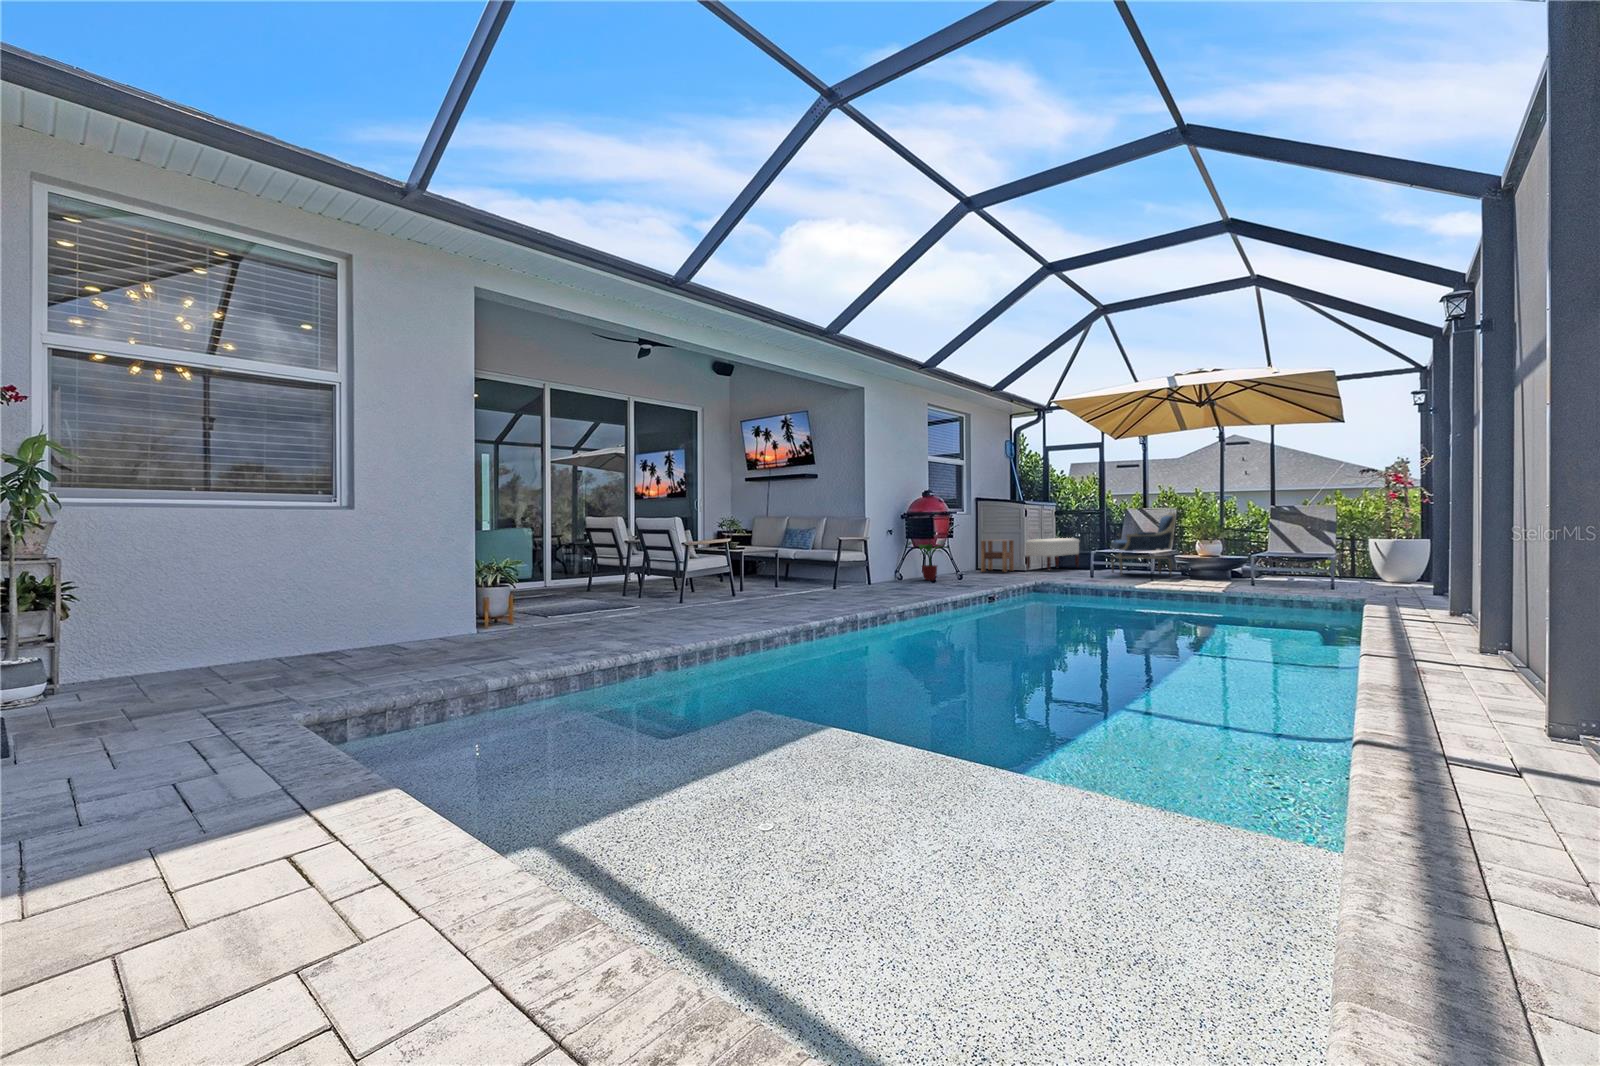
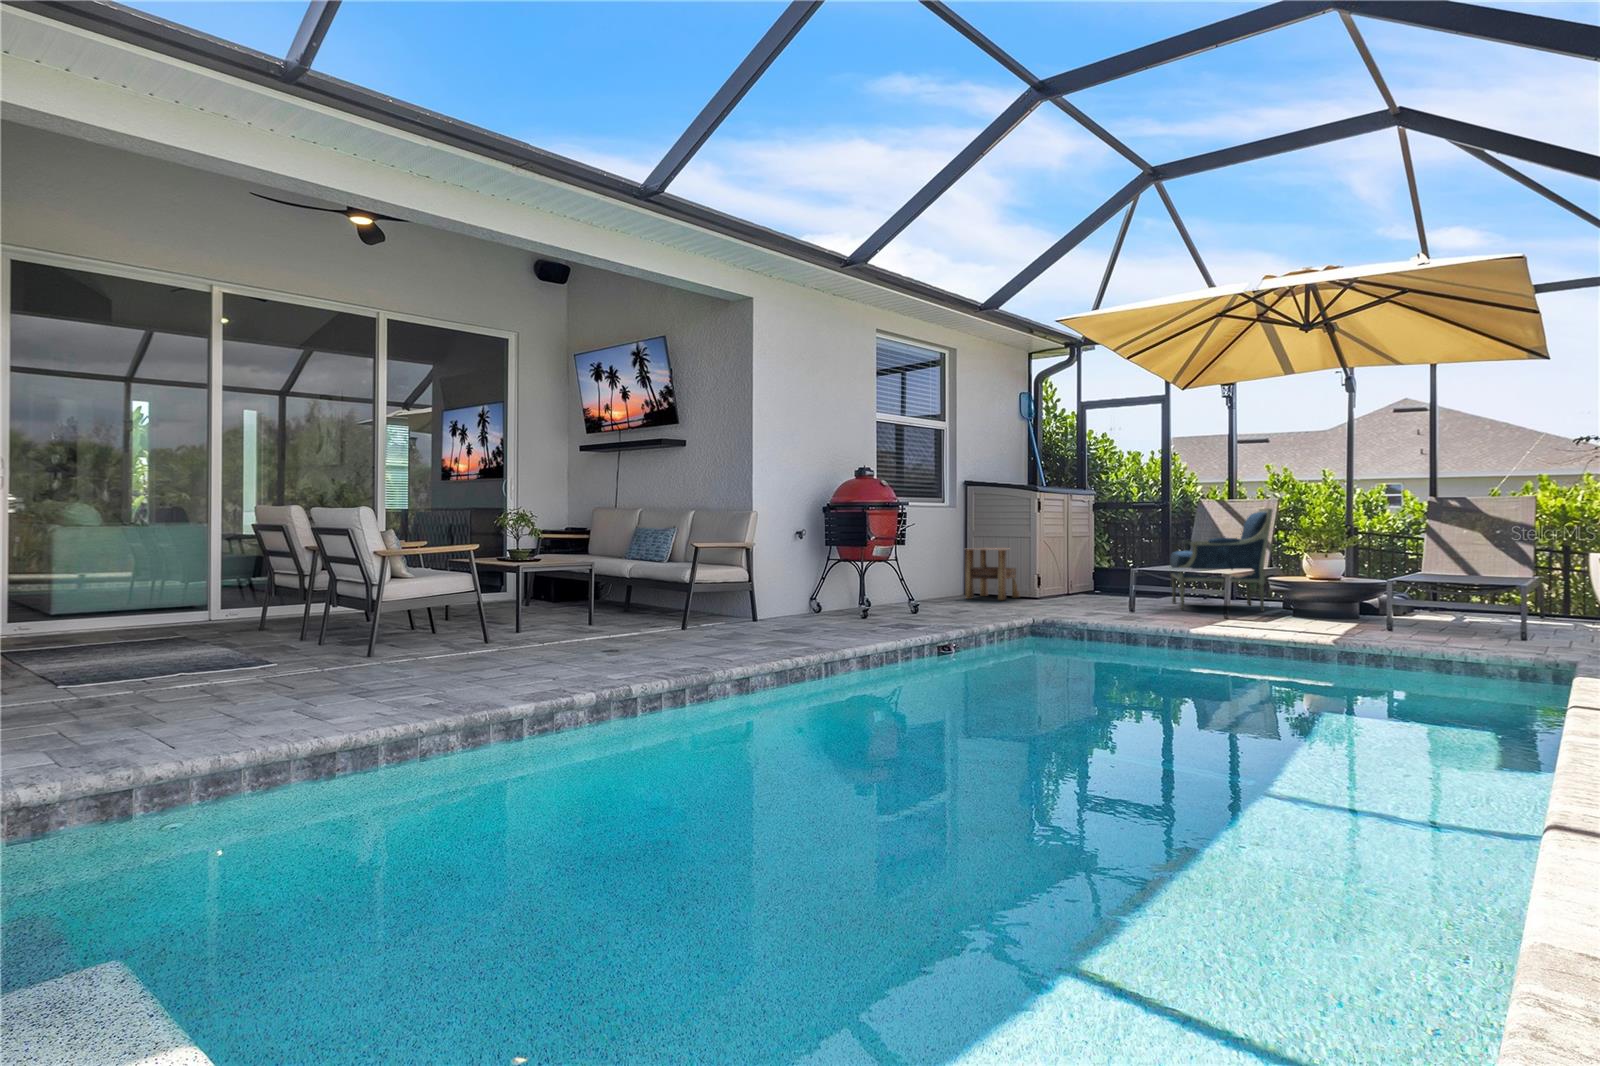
bench: present [1026,538,1079,570] -> none [1039,547,1129,599]
potted plant: present [908,542,947,580] -> none [830,550,900,614]

